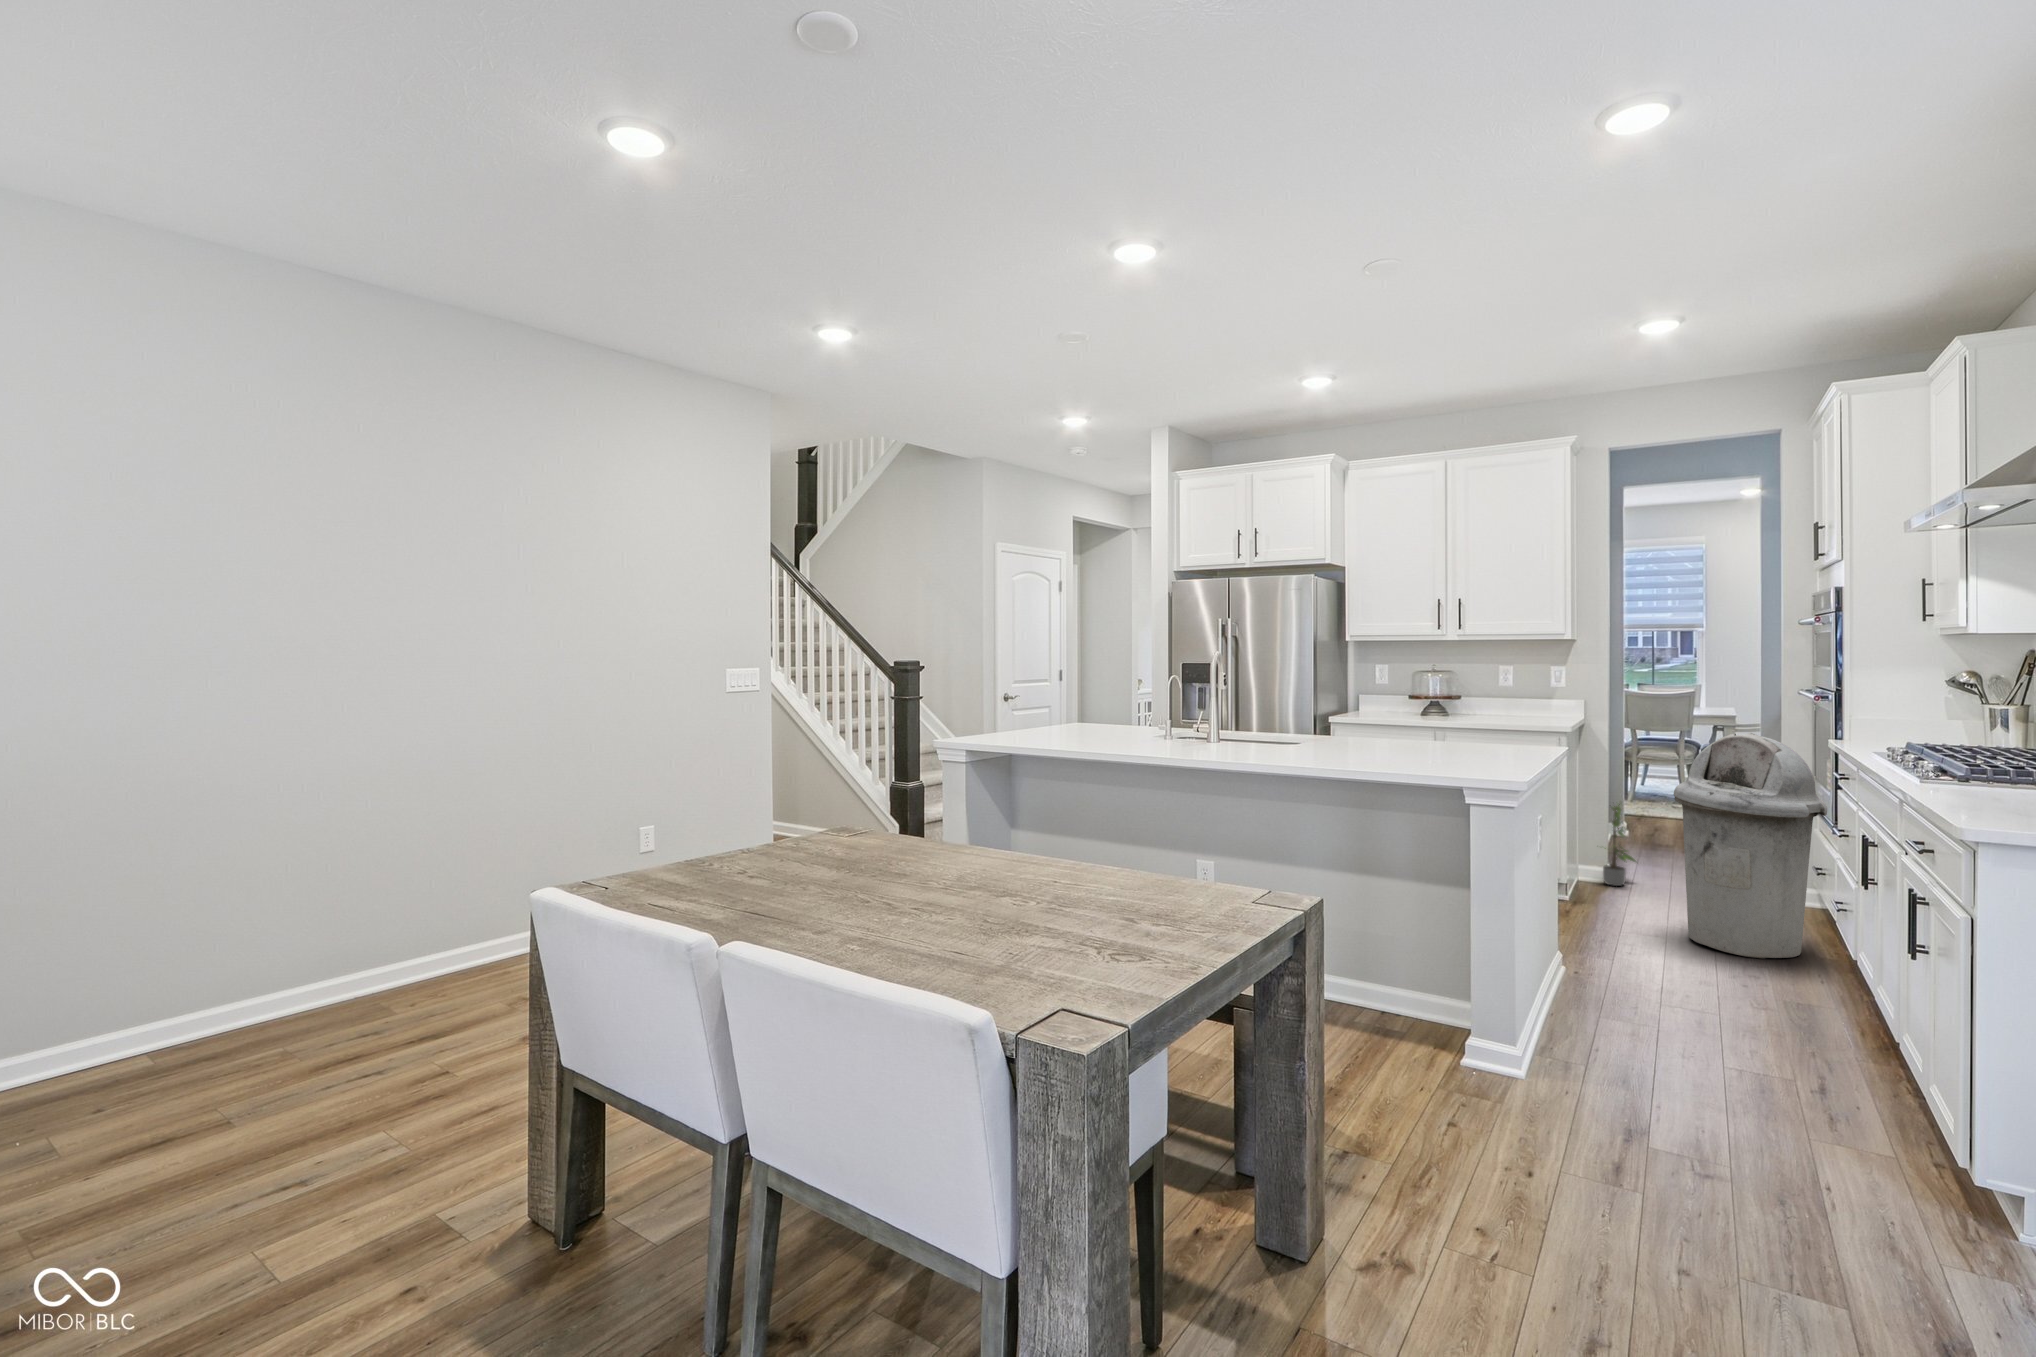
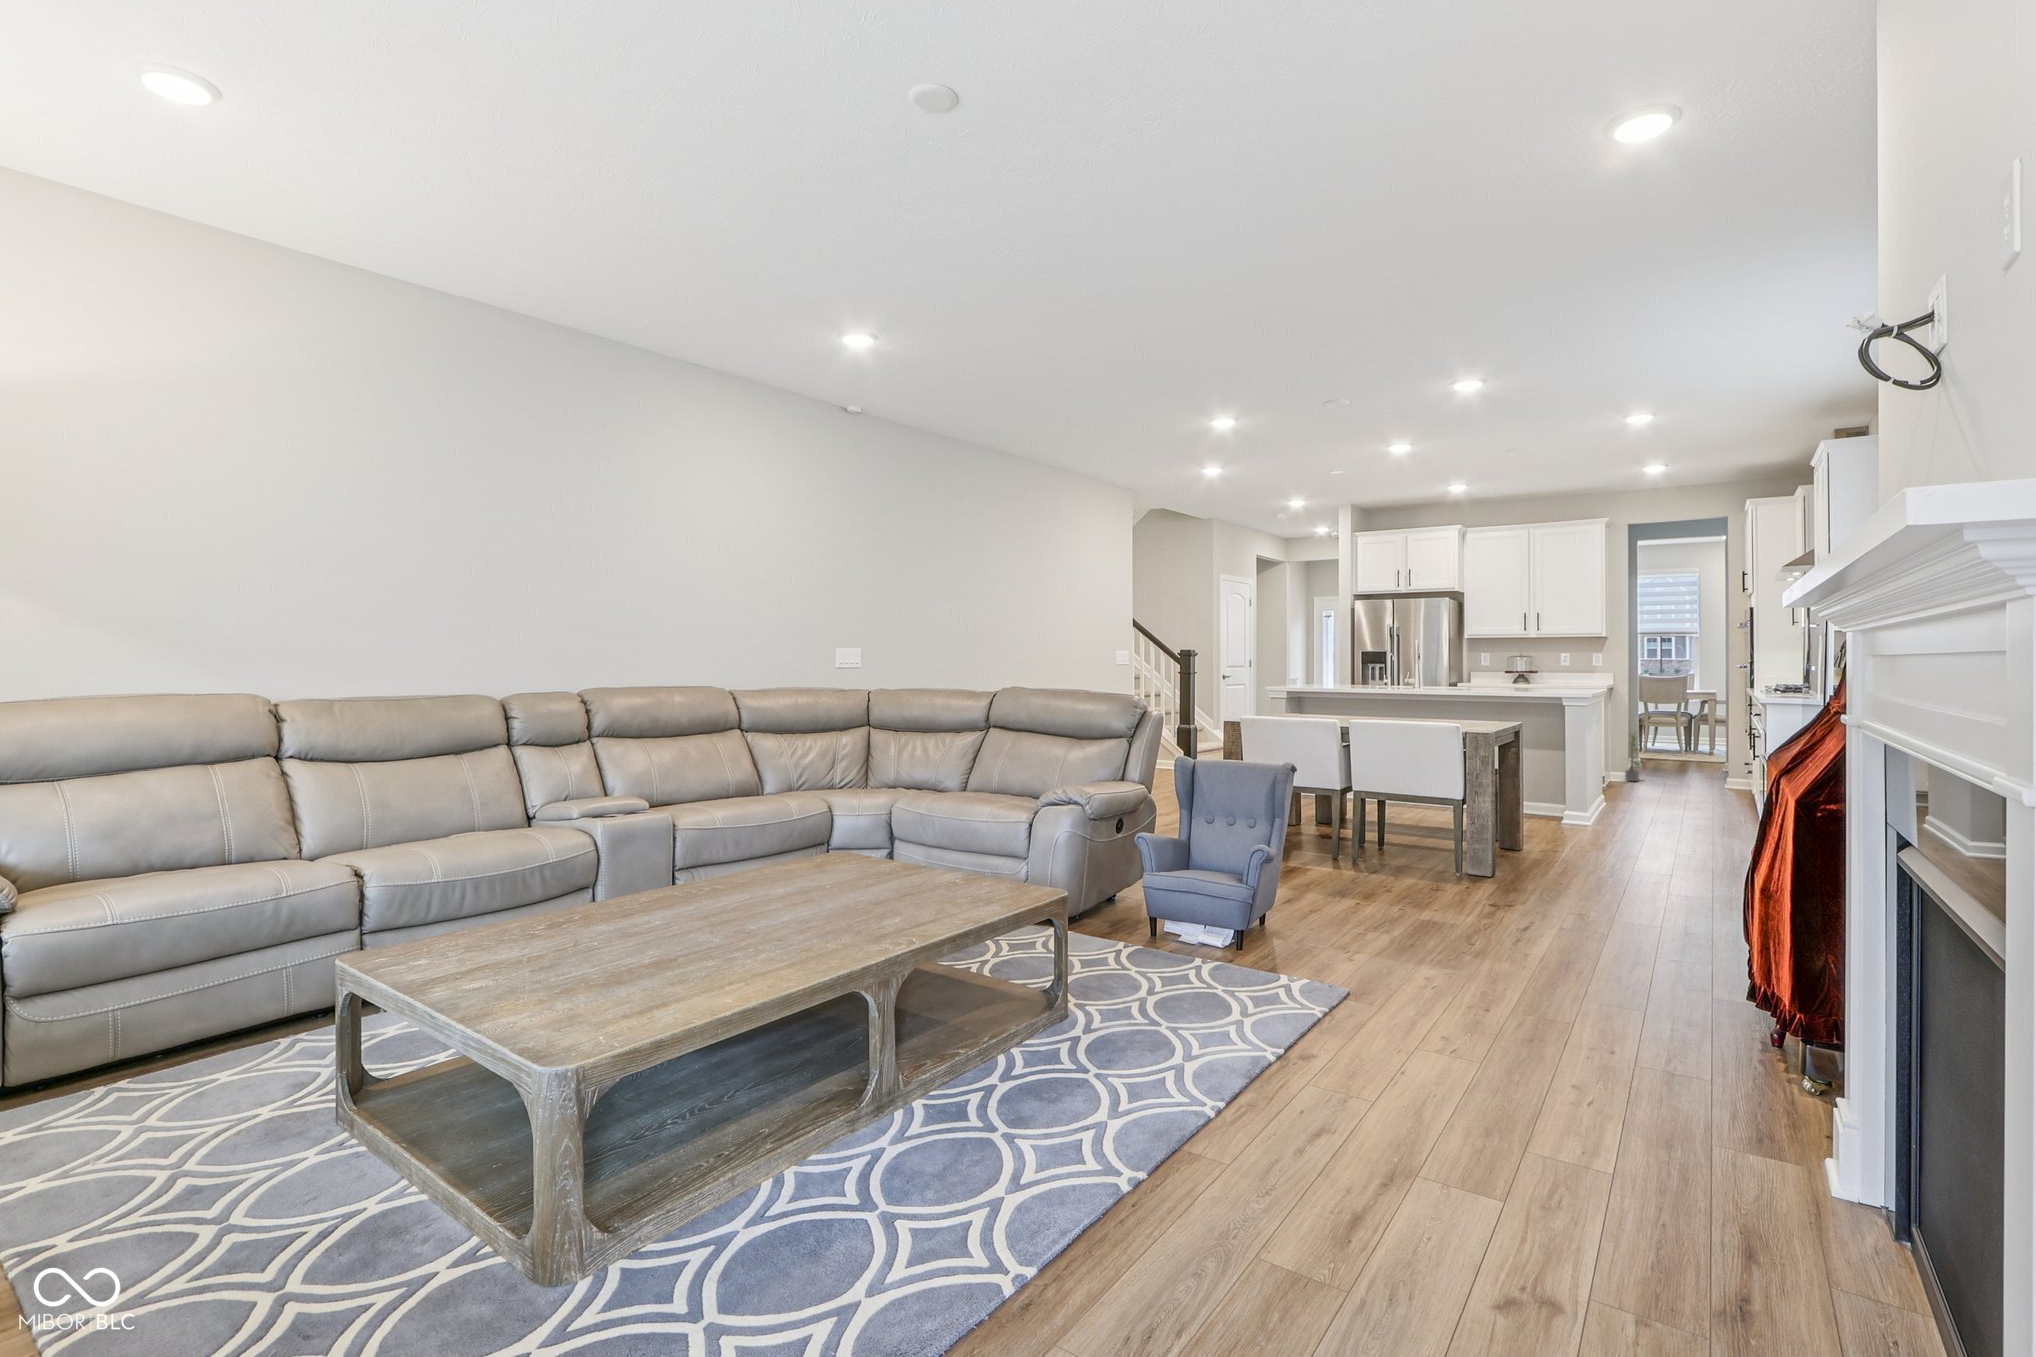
trash can: present [1673,733,1827,958] -> none [1664,684,1744,801]

